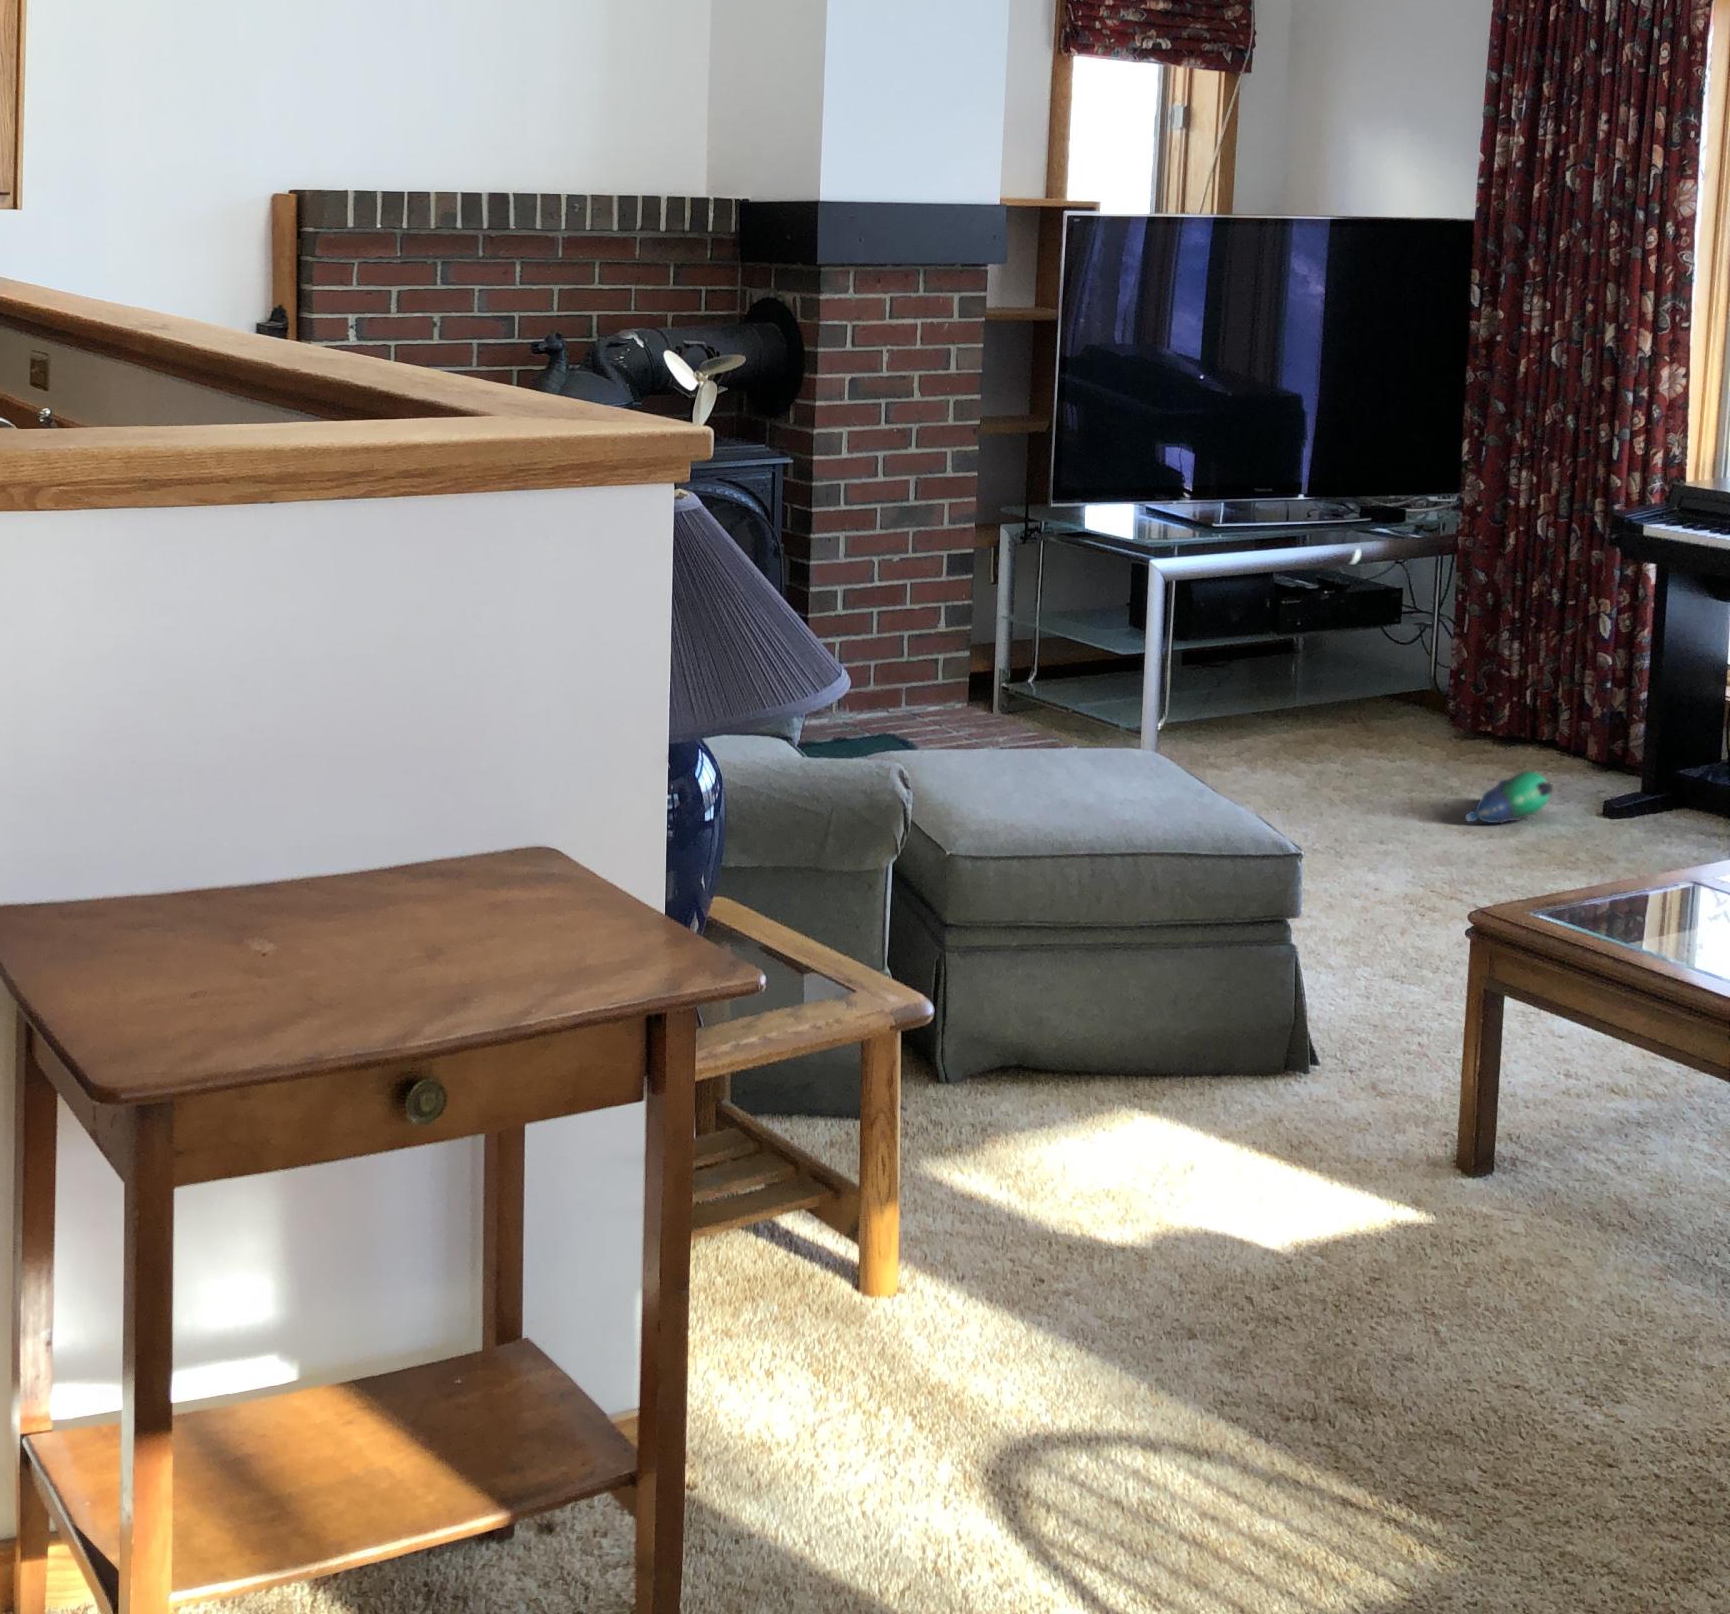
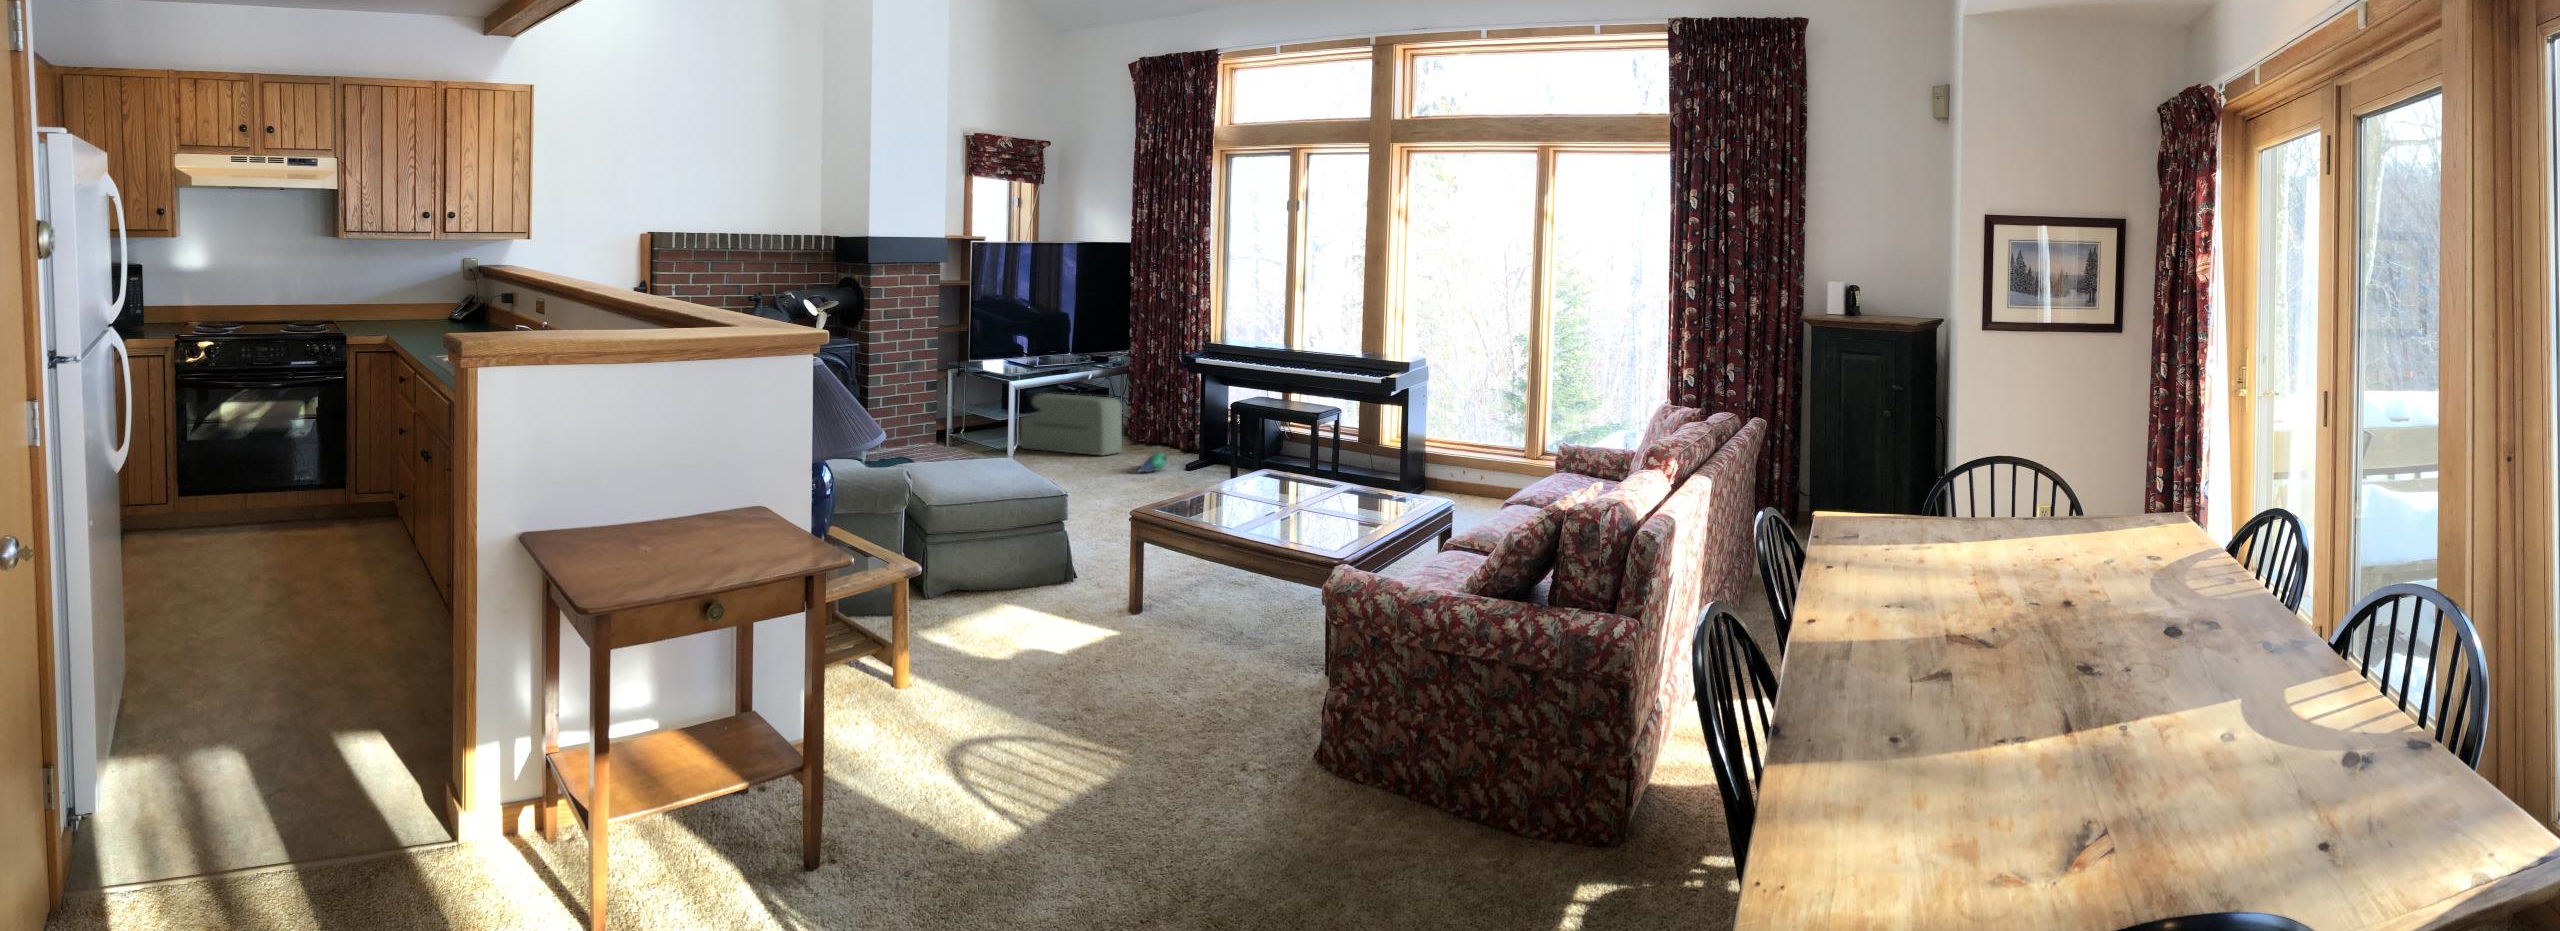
pouf: none [1167,590,1428,759] -> present [1020,393,1122,455]

